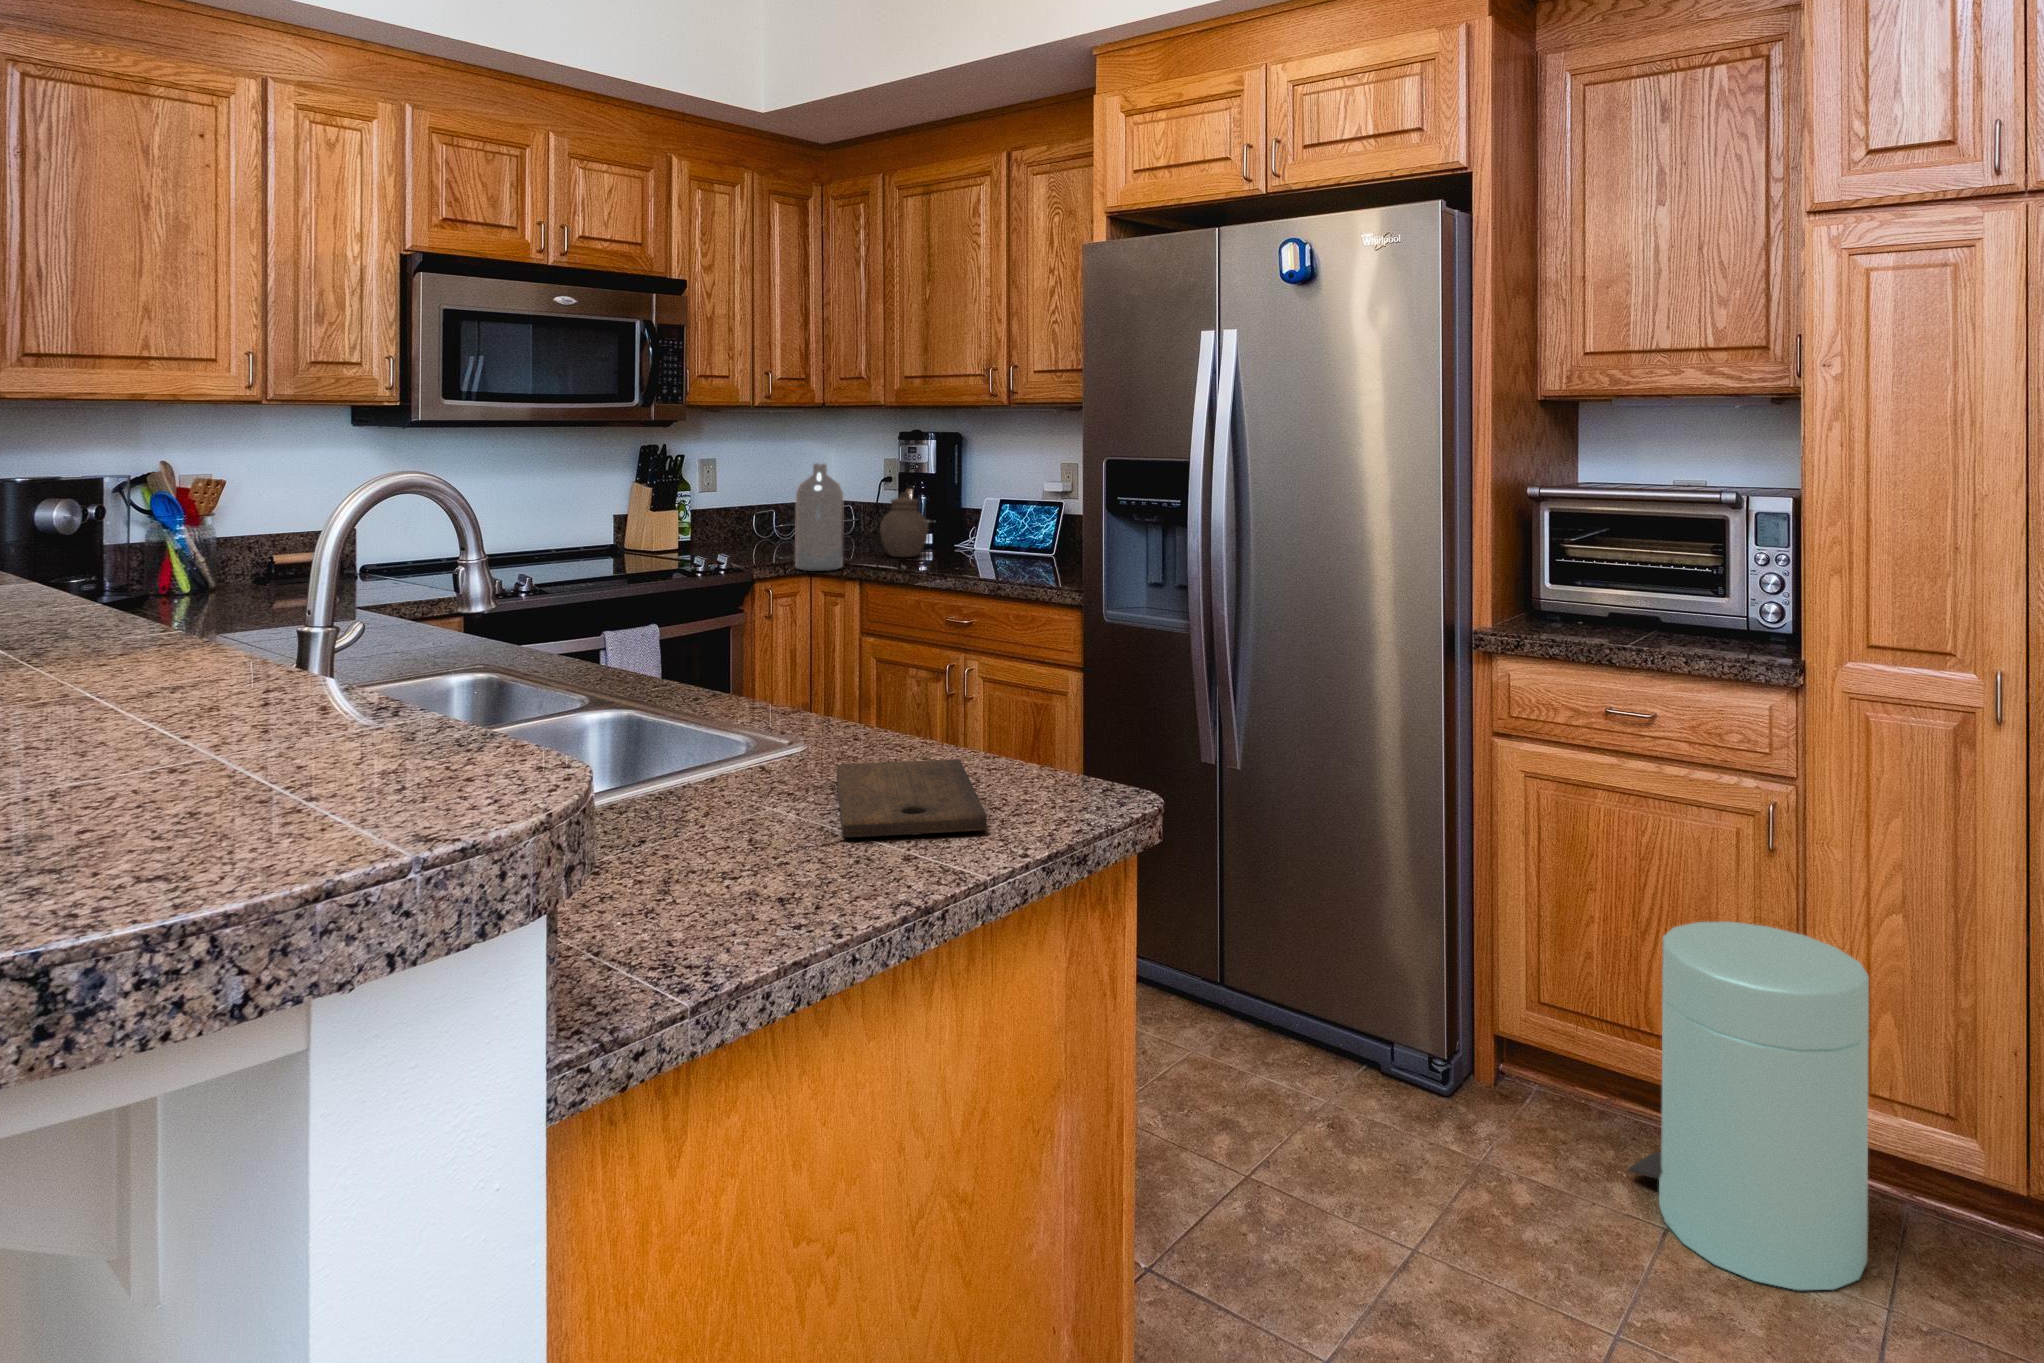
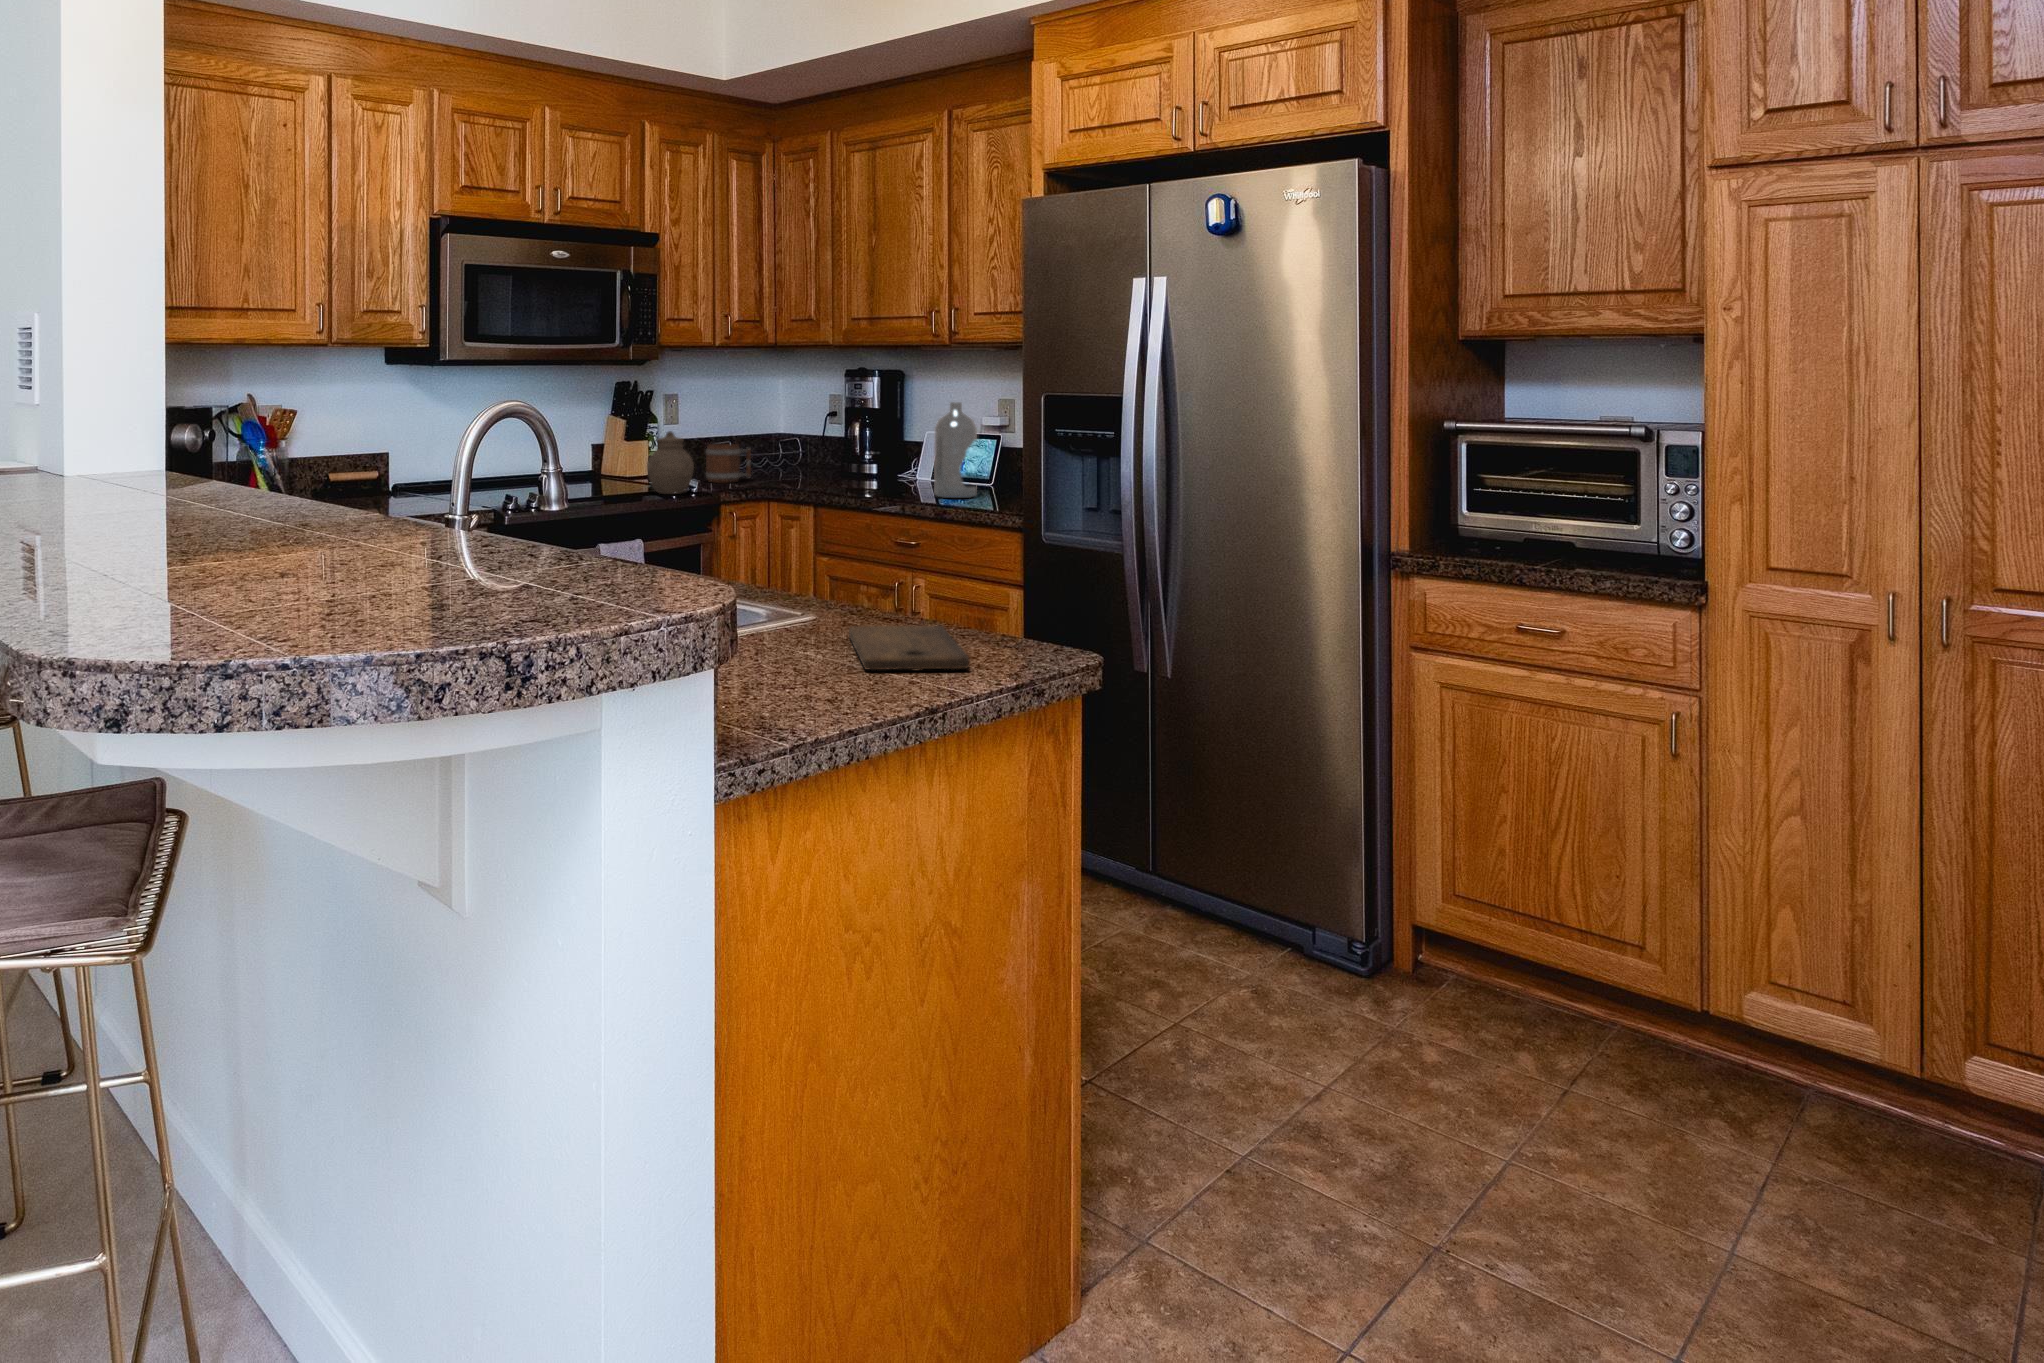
bottle: present [795,463,843,571] -> present [934,402,977,498]
jar: present [880,492,928,557] -> present [647,431,694,494]
mug: none [739,510,790,553] -> present [706,444,751,483]
trash can: present [1628,921,1869,1290] -> none [1515,809,1737,1119]

